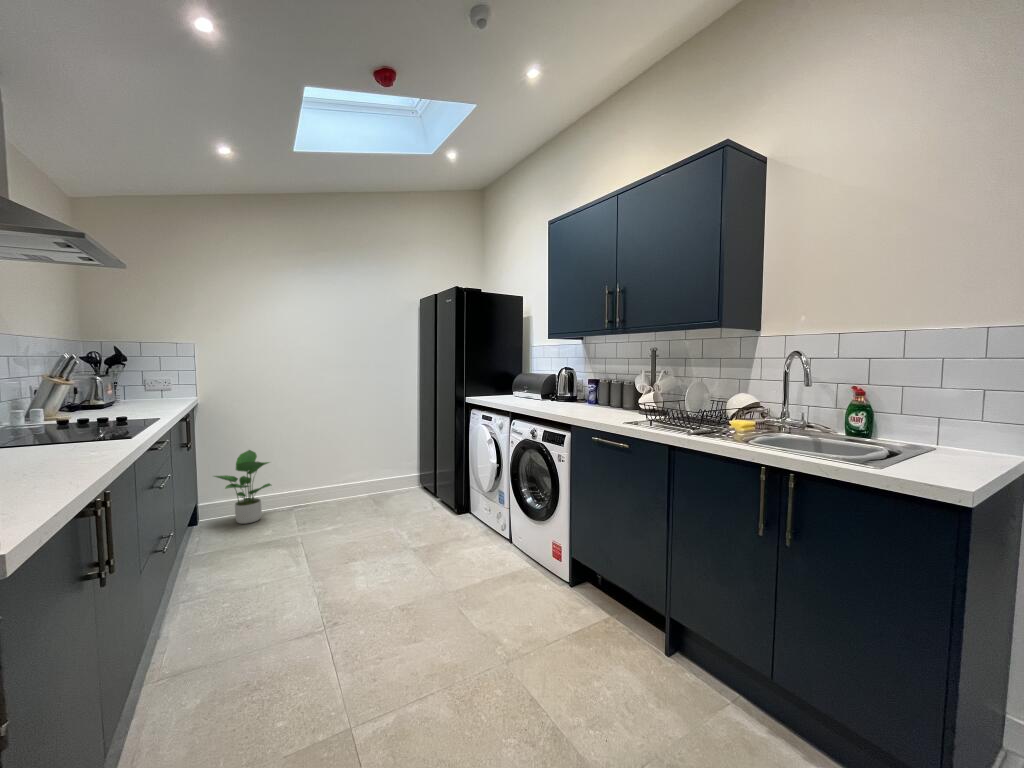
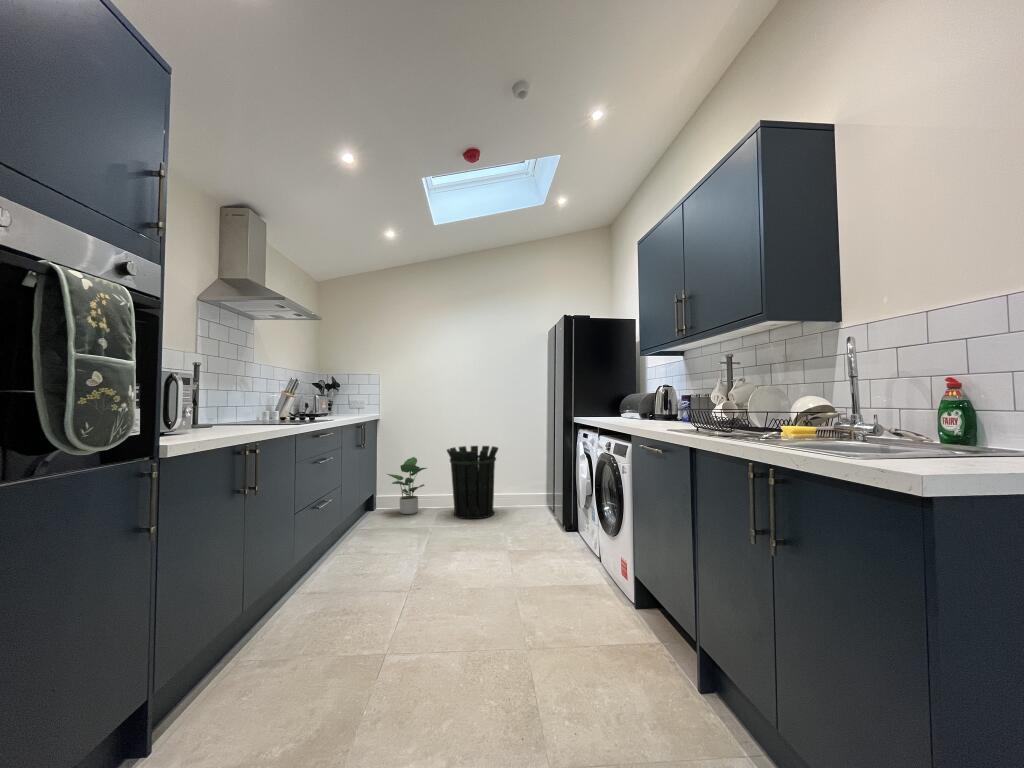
waste bin: none [301,430,368,519] -> present [447,446,498,519]

